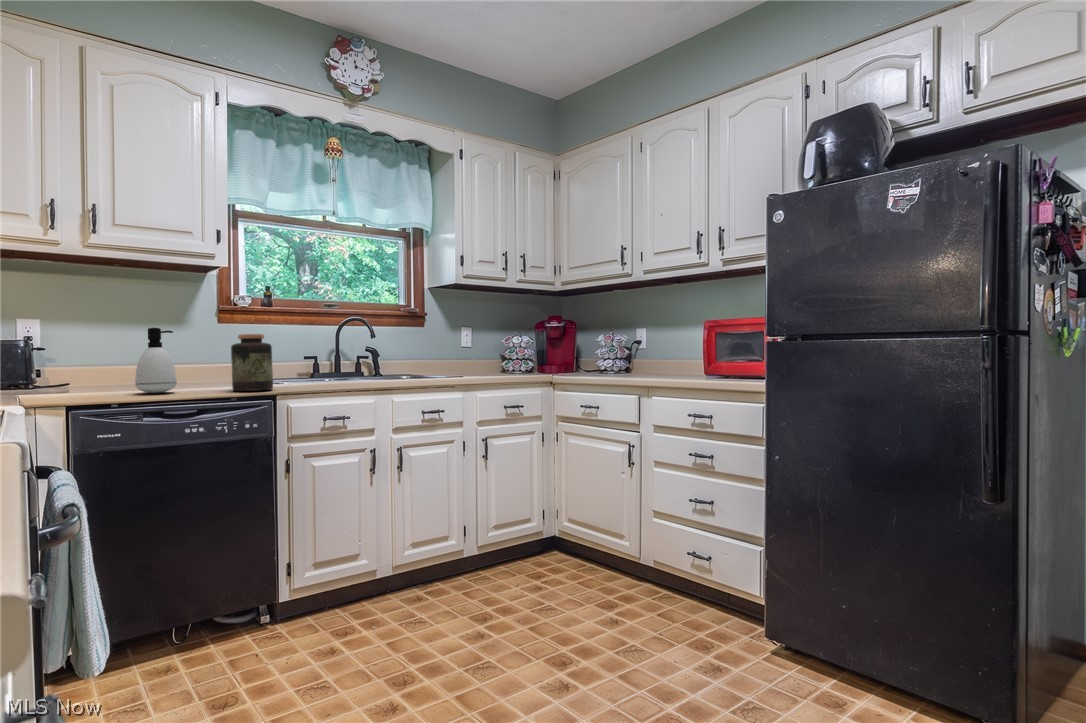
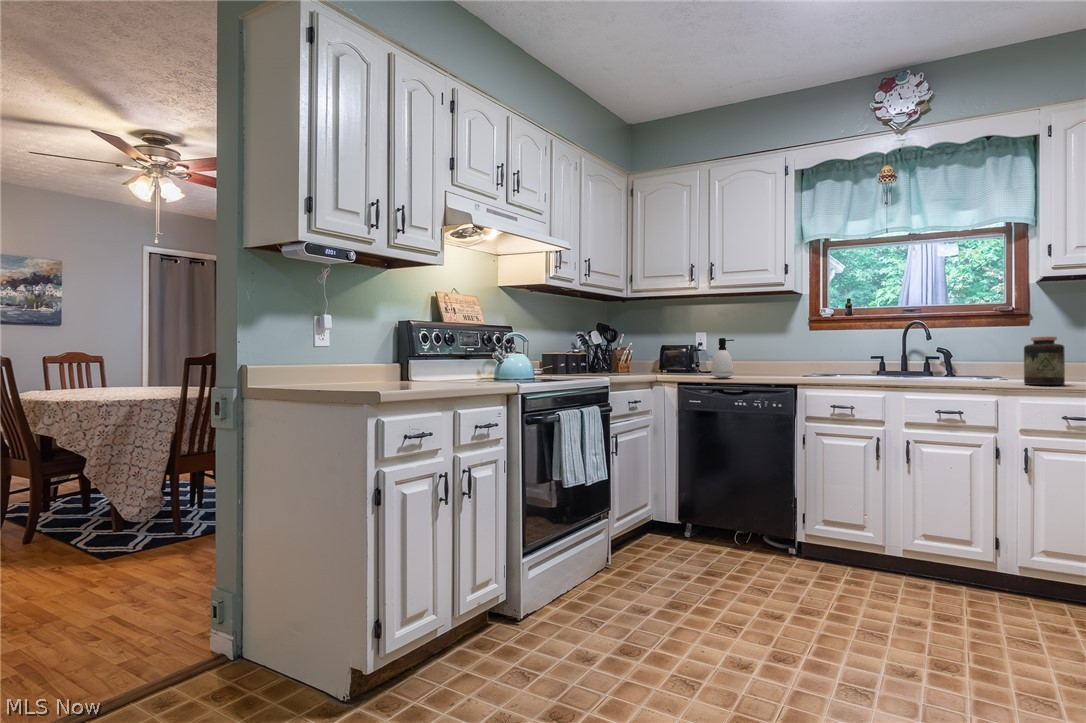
jar: present [231,334,273,391] -> present [1024,336,1065,385]

